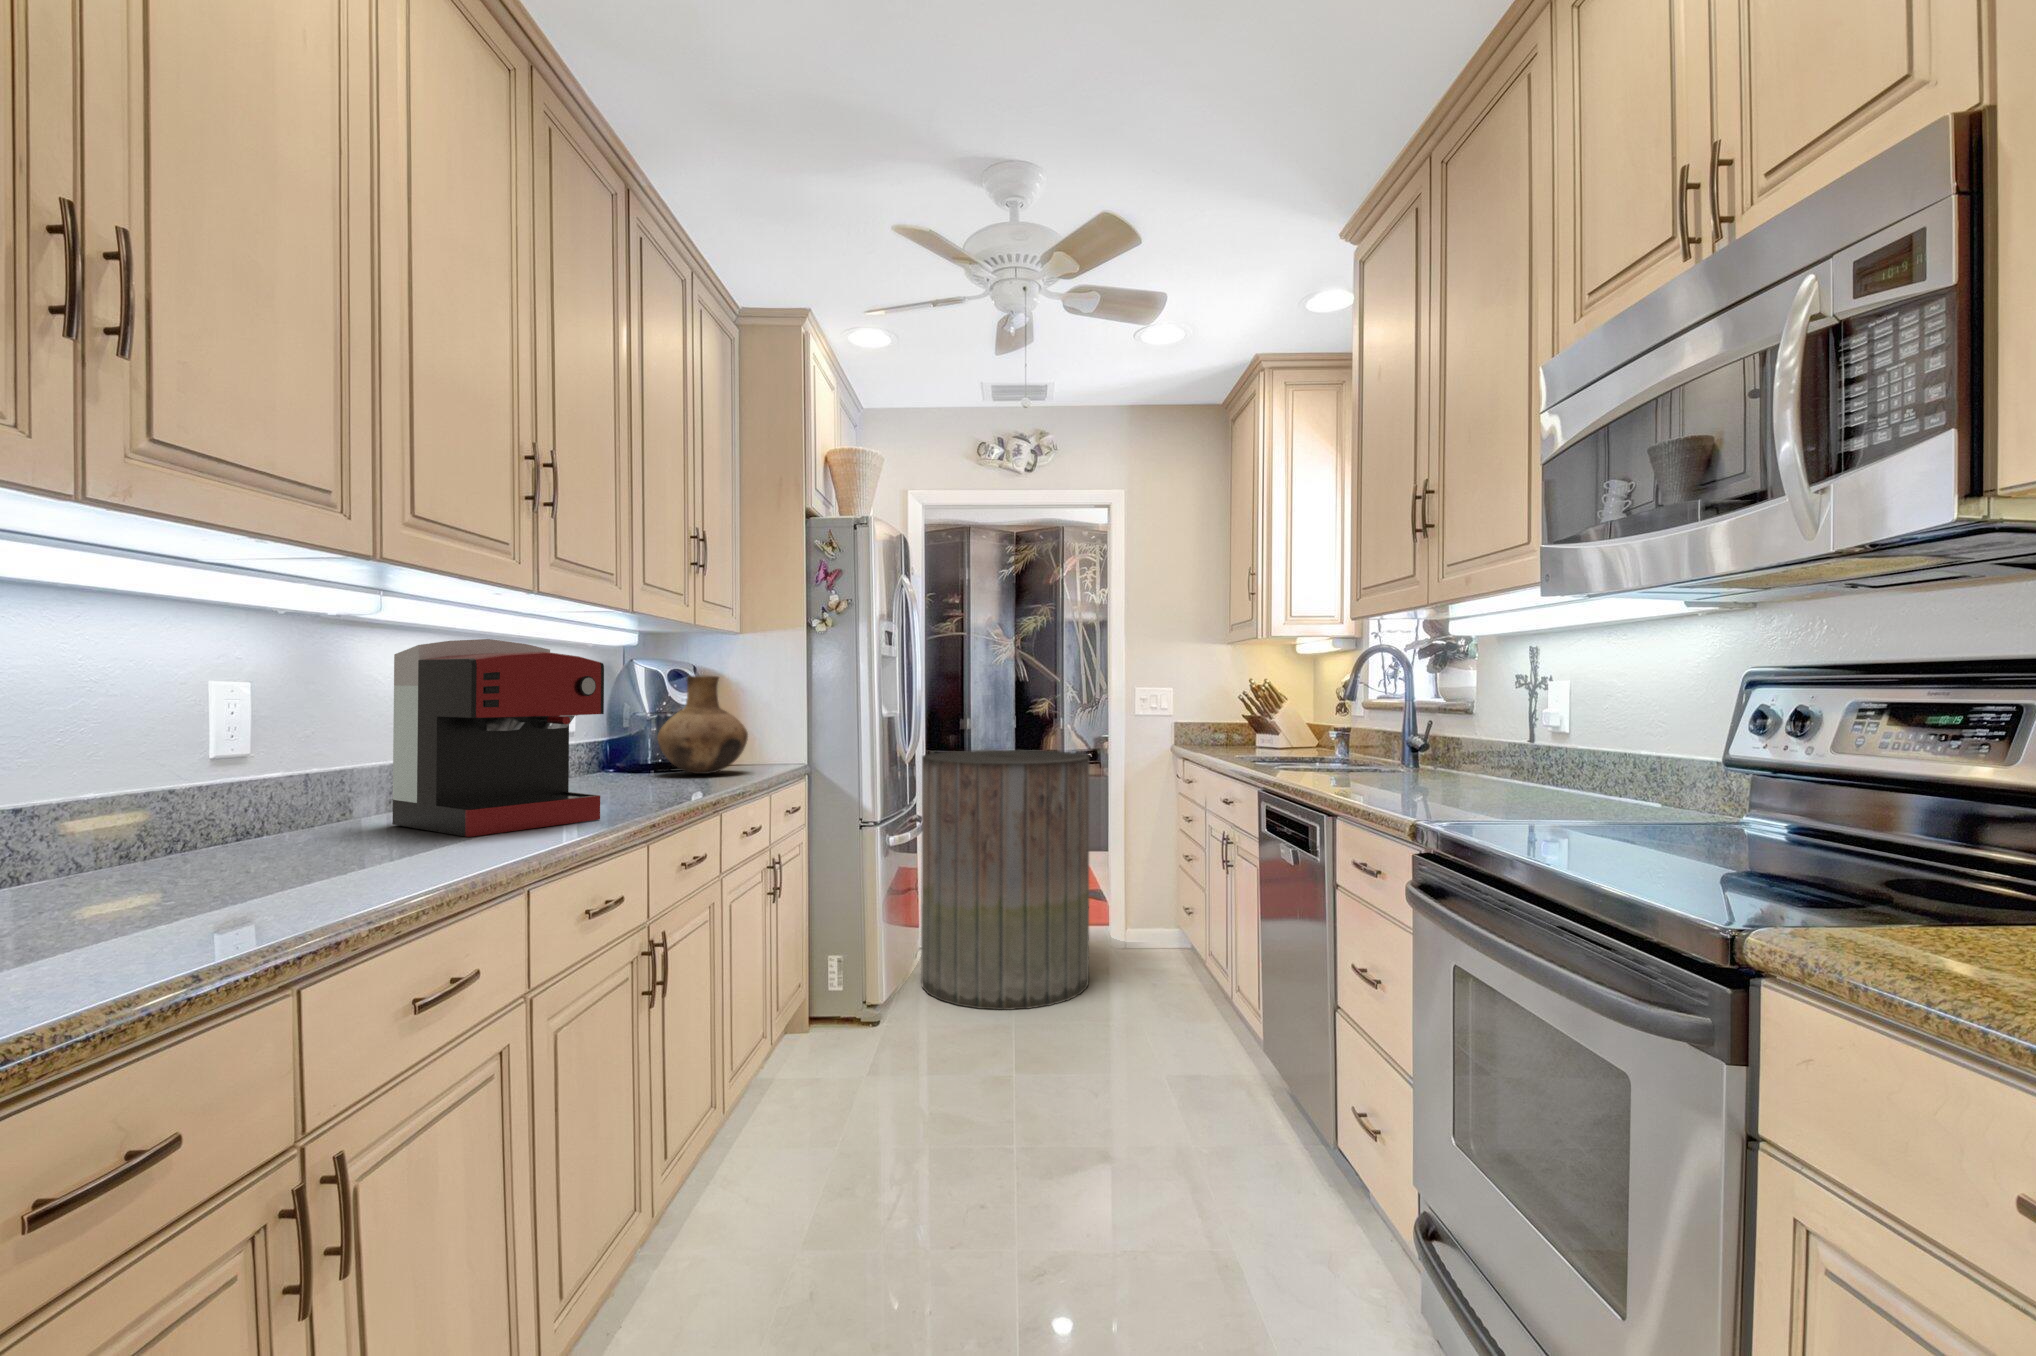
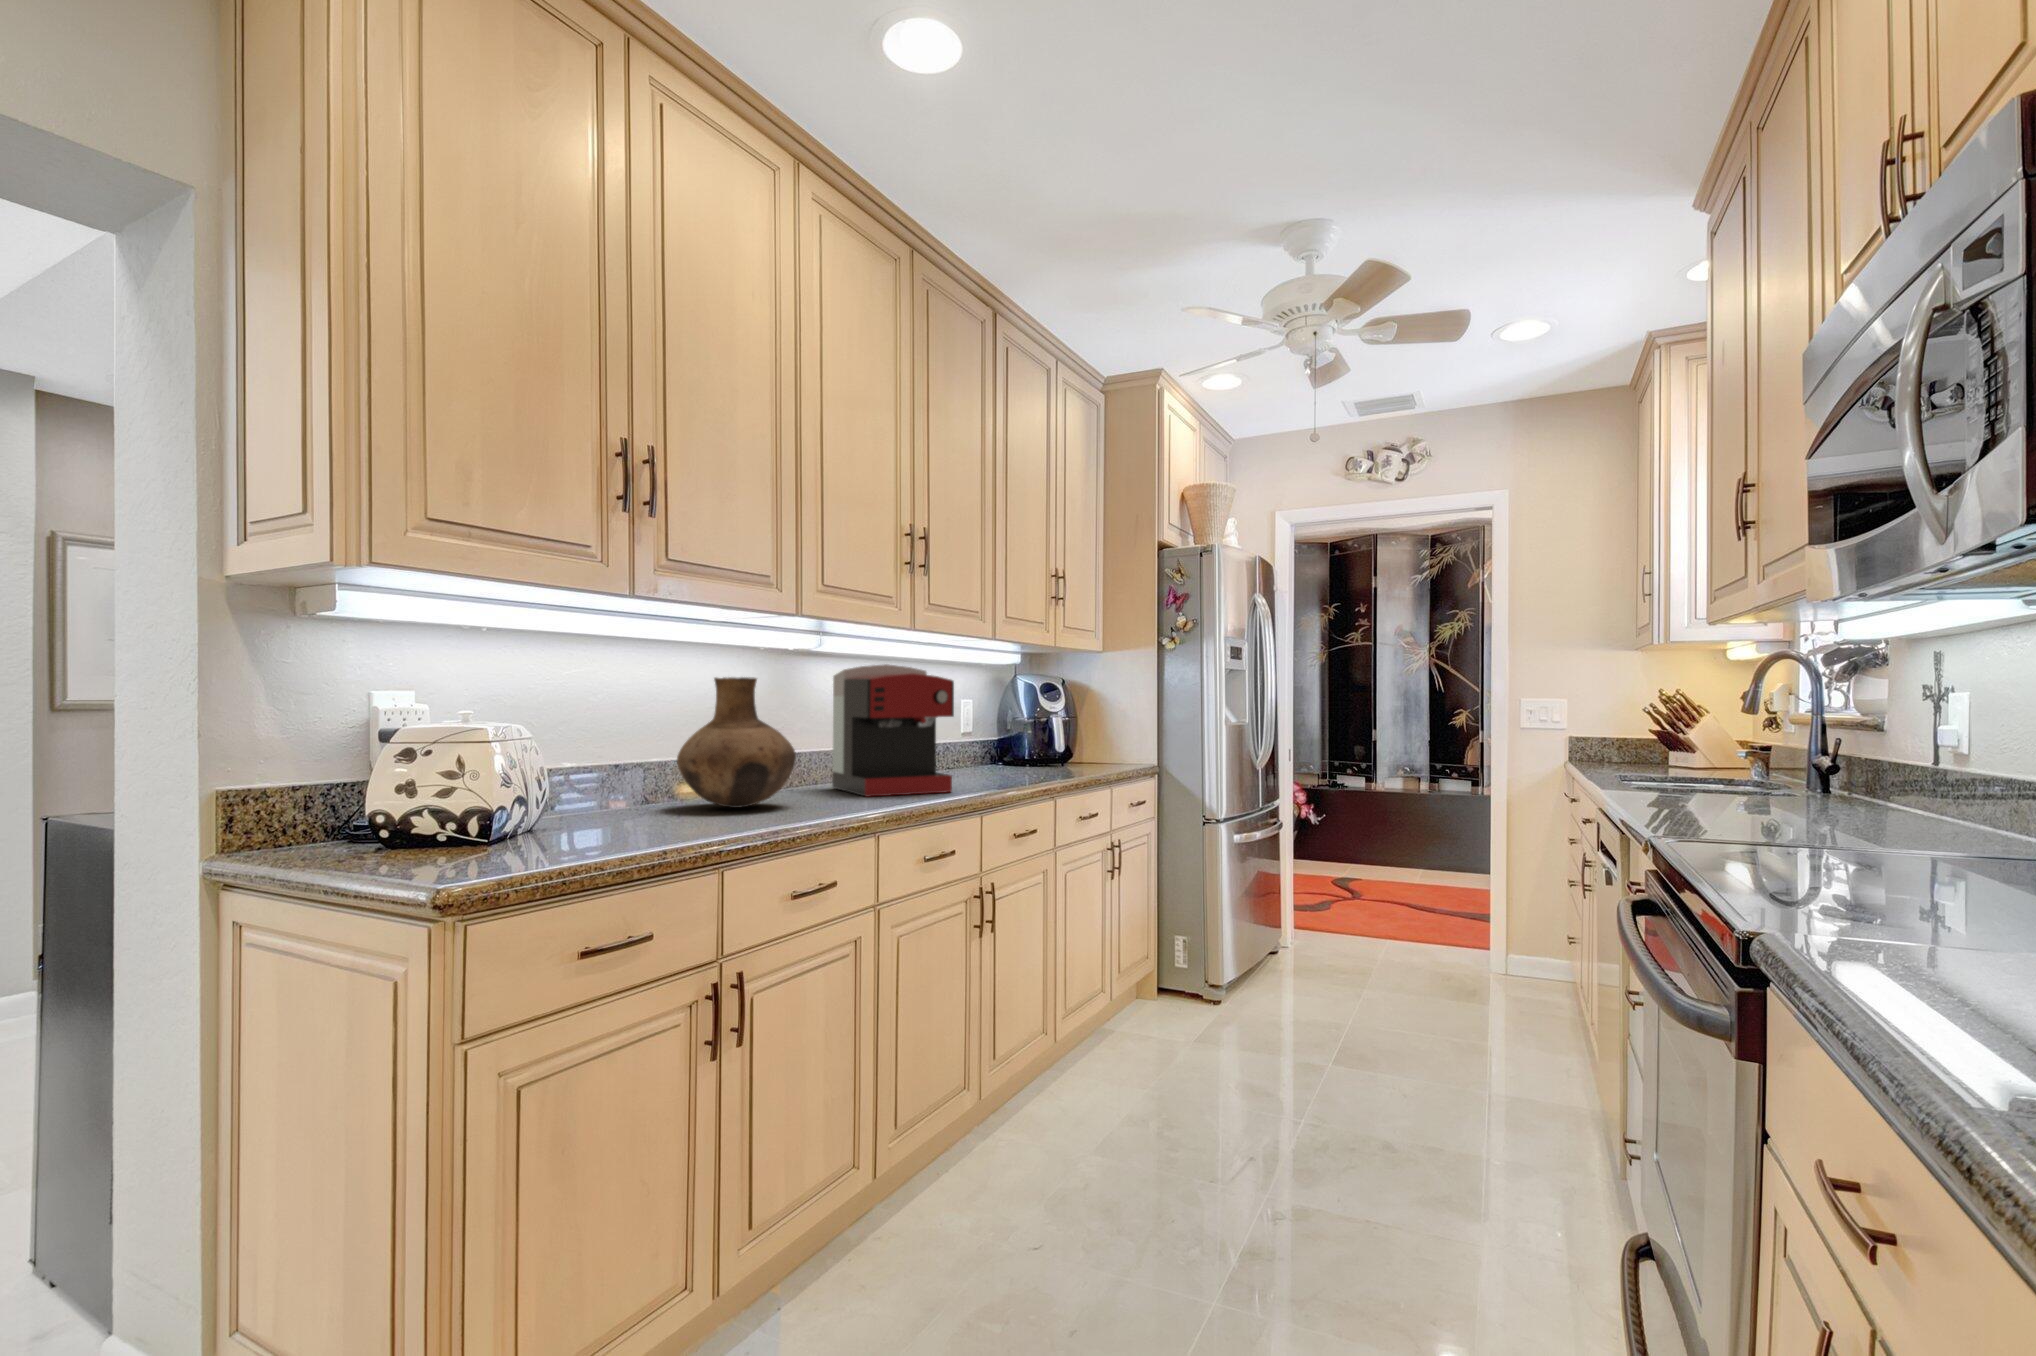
vase: present [657,676,748,774] -> present [677,677,796,808]
trash can: present [921,750,1089,1010] -> none [1272,761,1448,1015]

